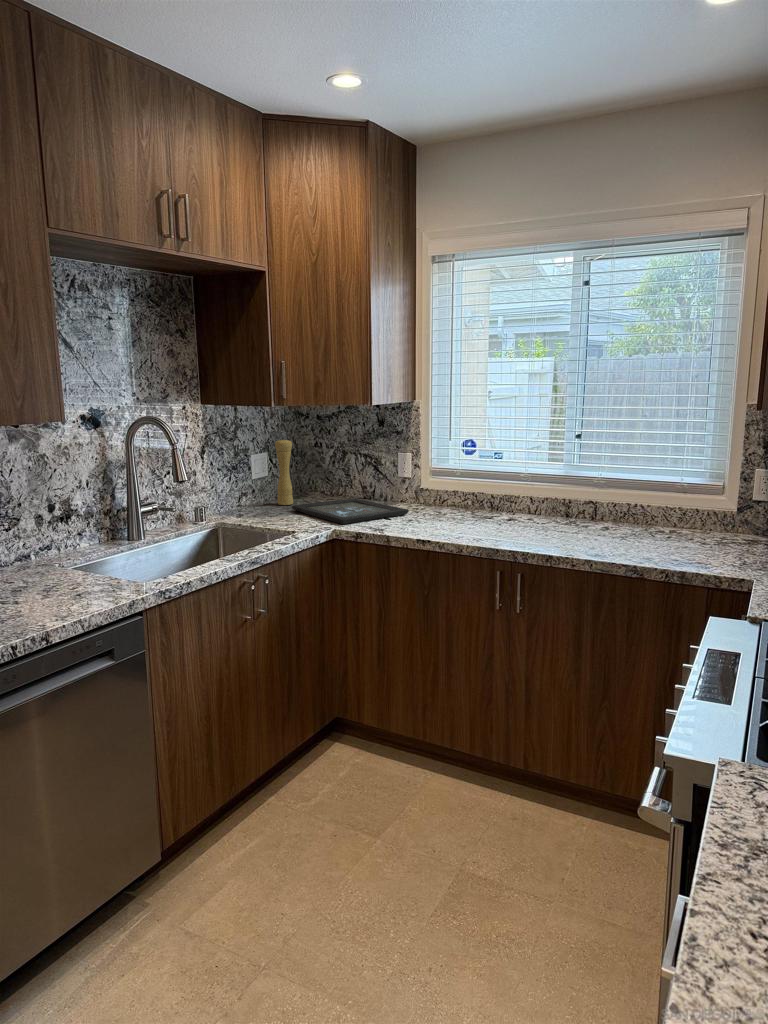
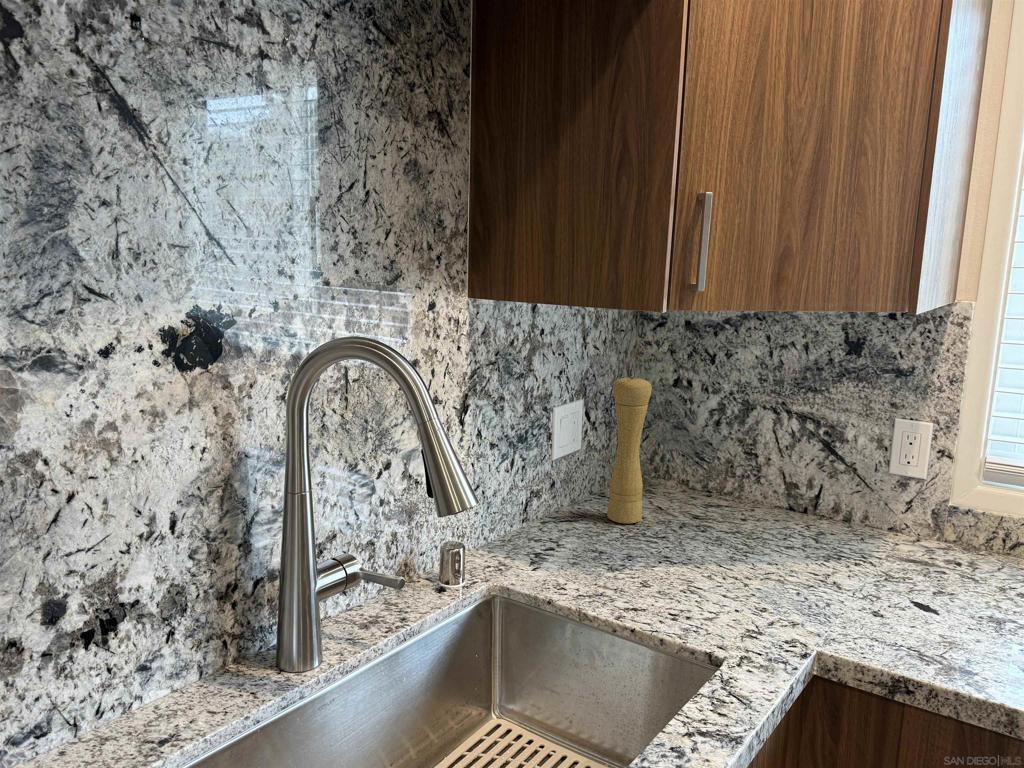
tray: present [292,498,409,524] -> none [655,514,957,631]

